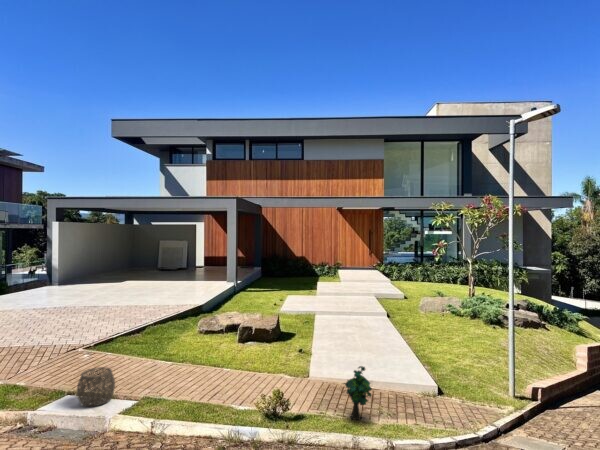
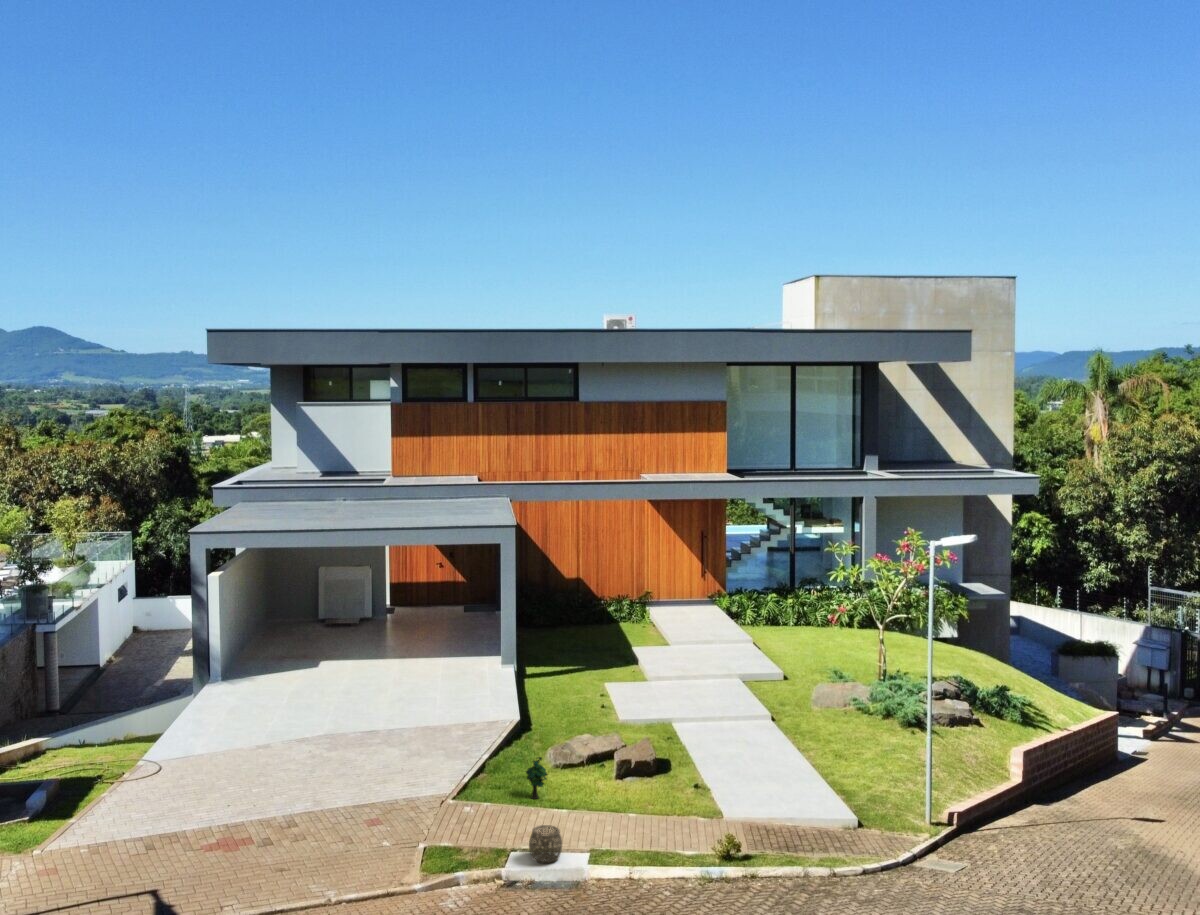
decorative plant: present [343,366,372,420] -> present [526,757,548,799]

